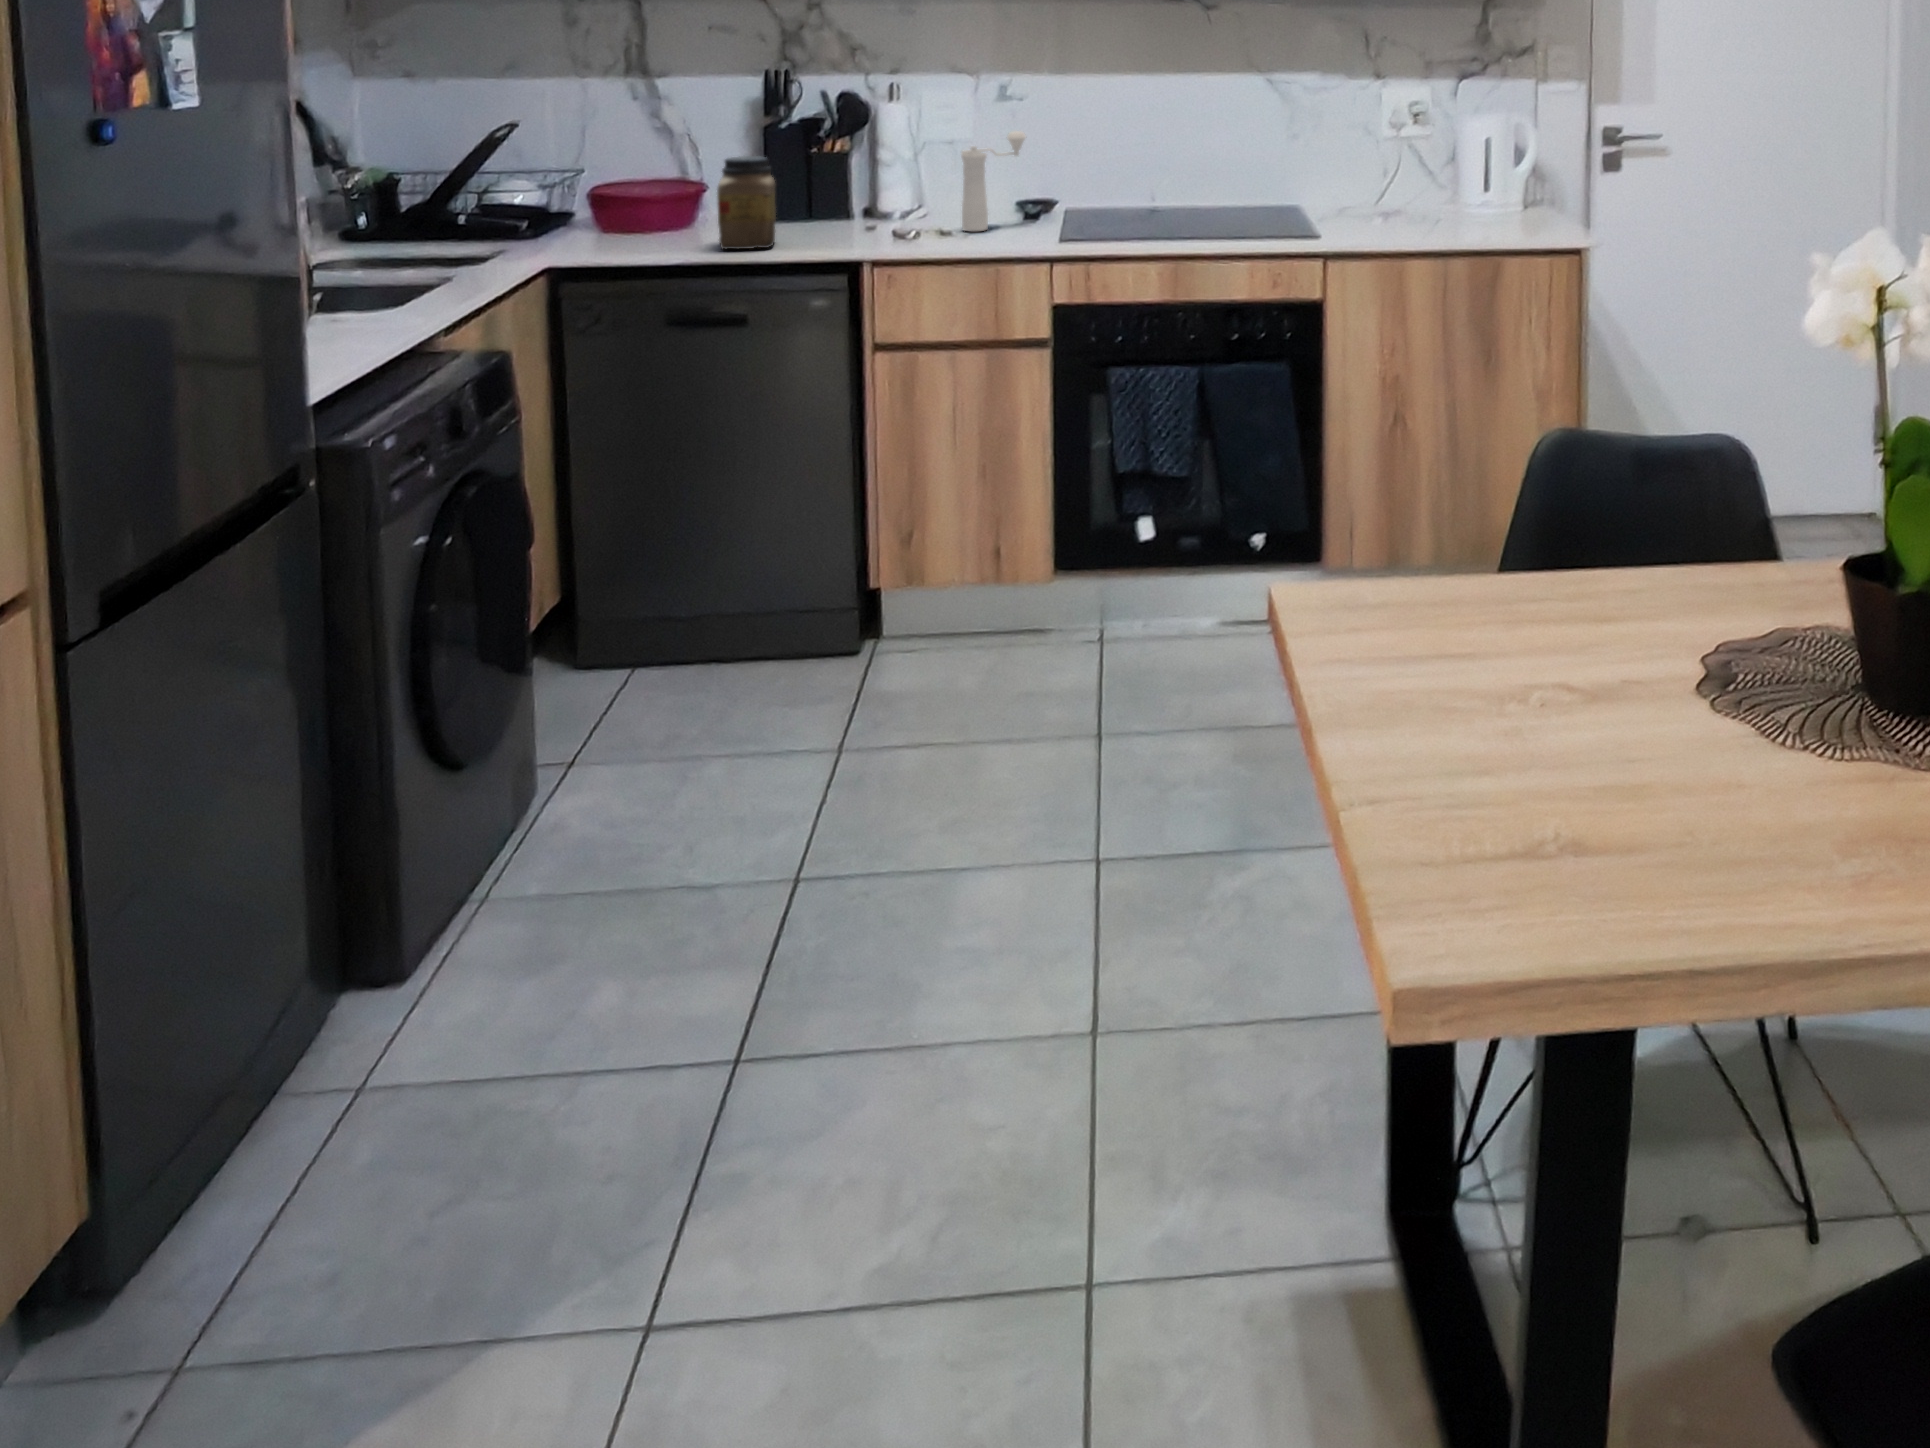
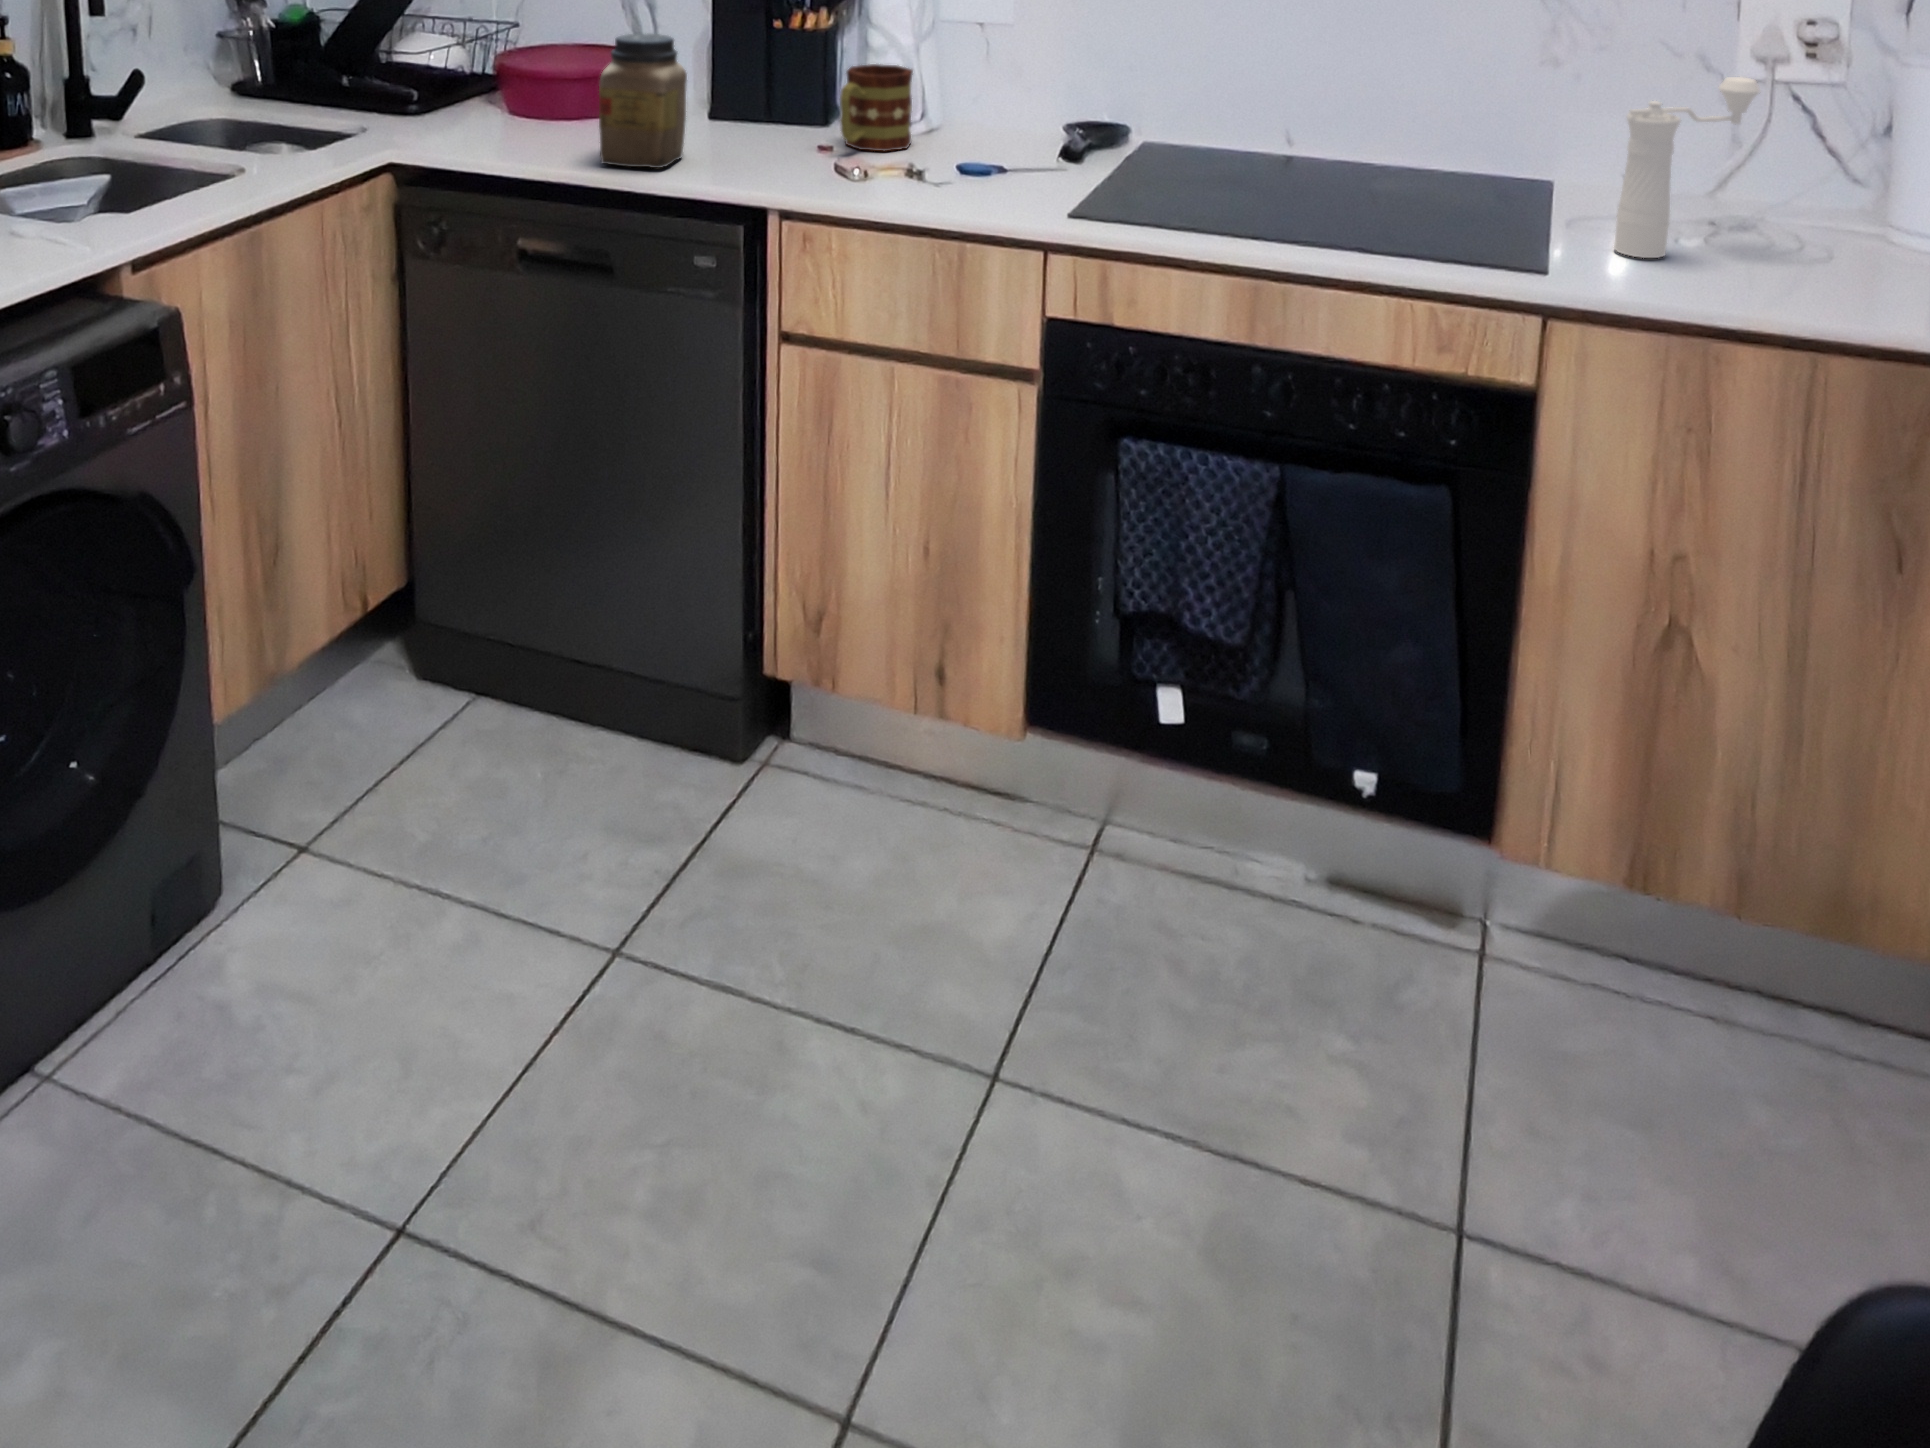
pepper mill: present [961,131,1026,231] -> present [1614,77,1760,258]
mug: none [878,171,923,227] -> present [840,64,913,151]

